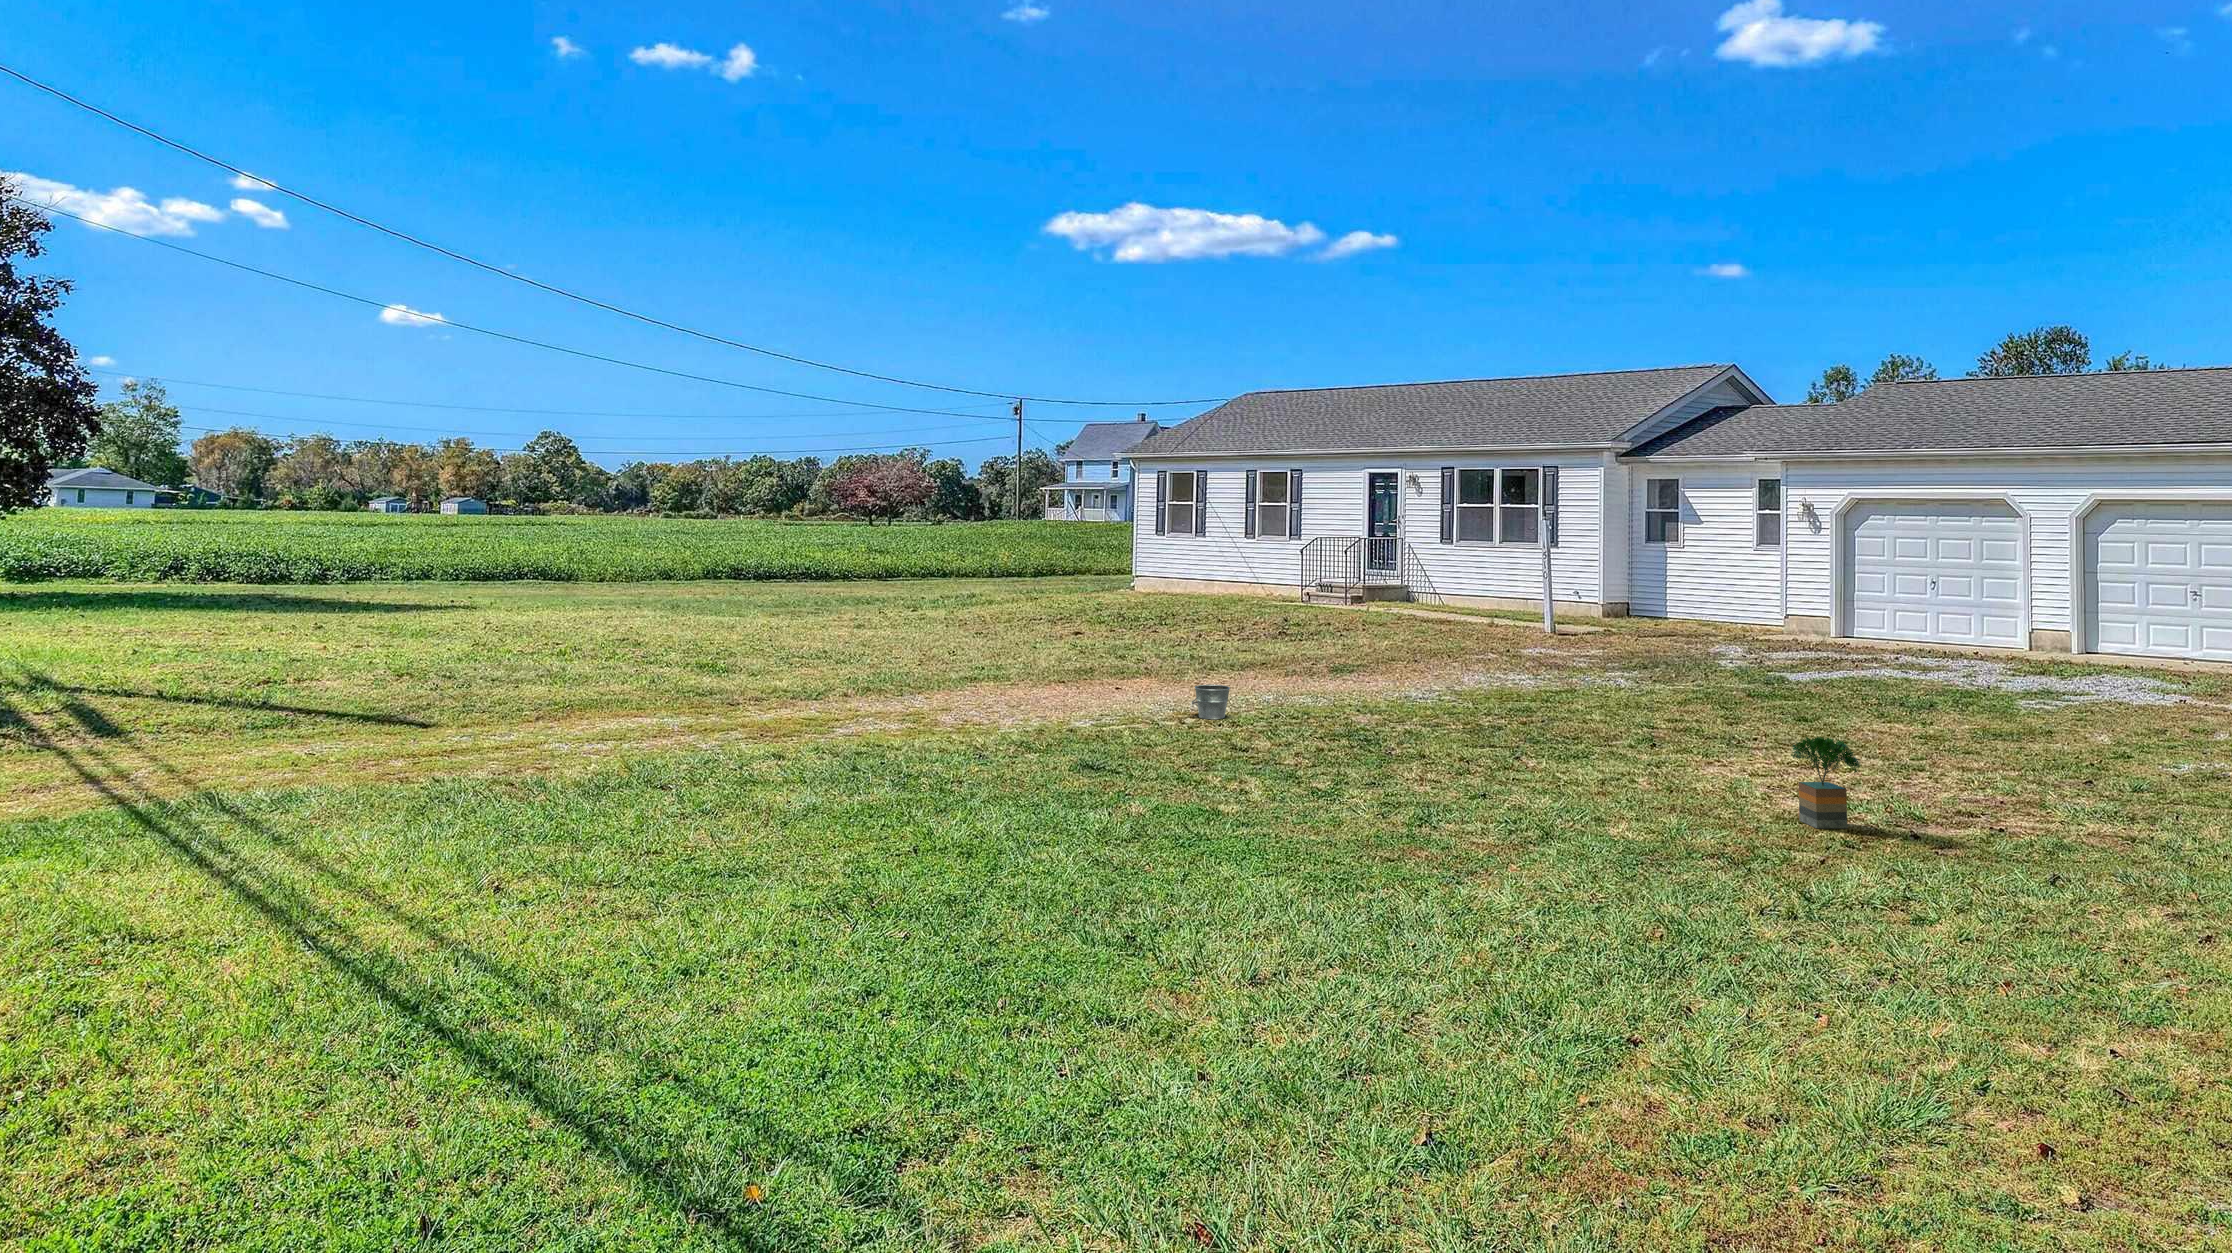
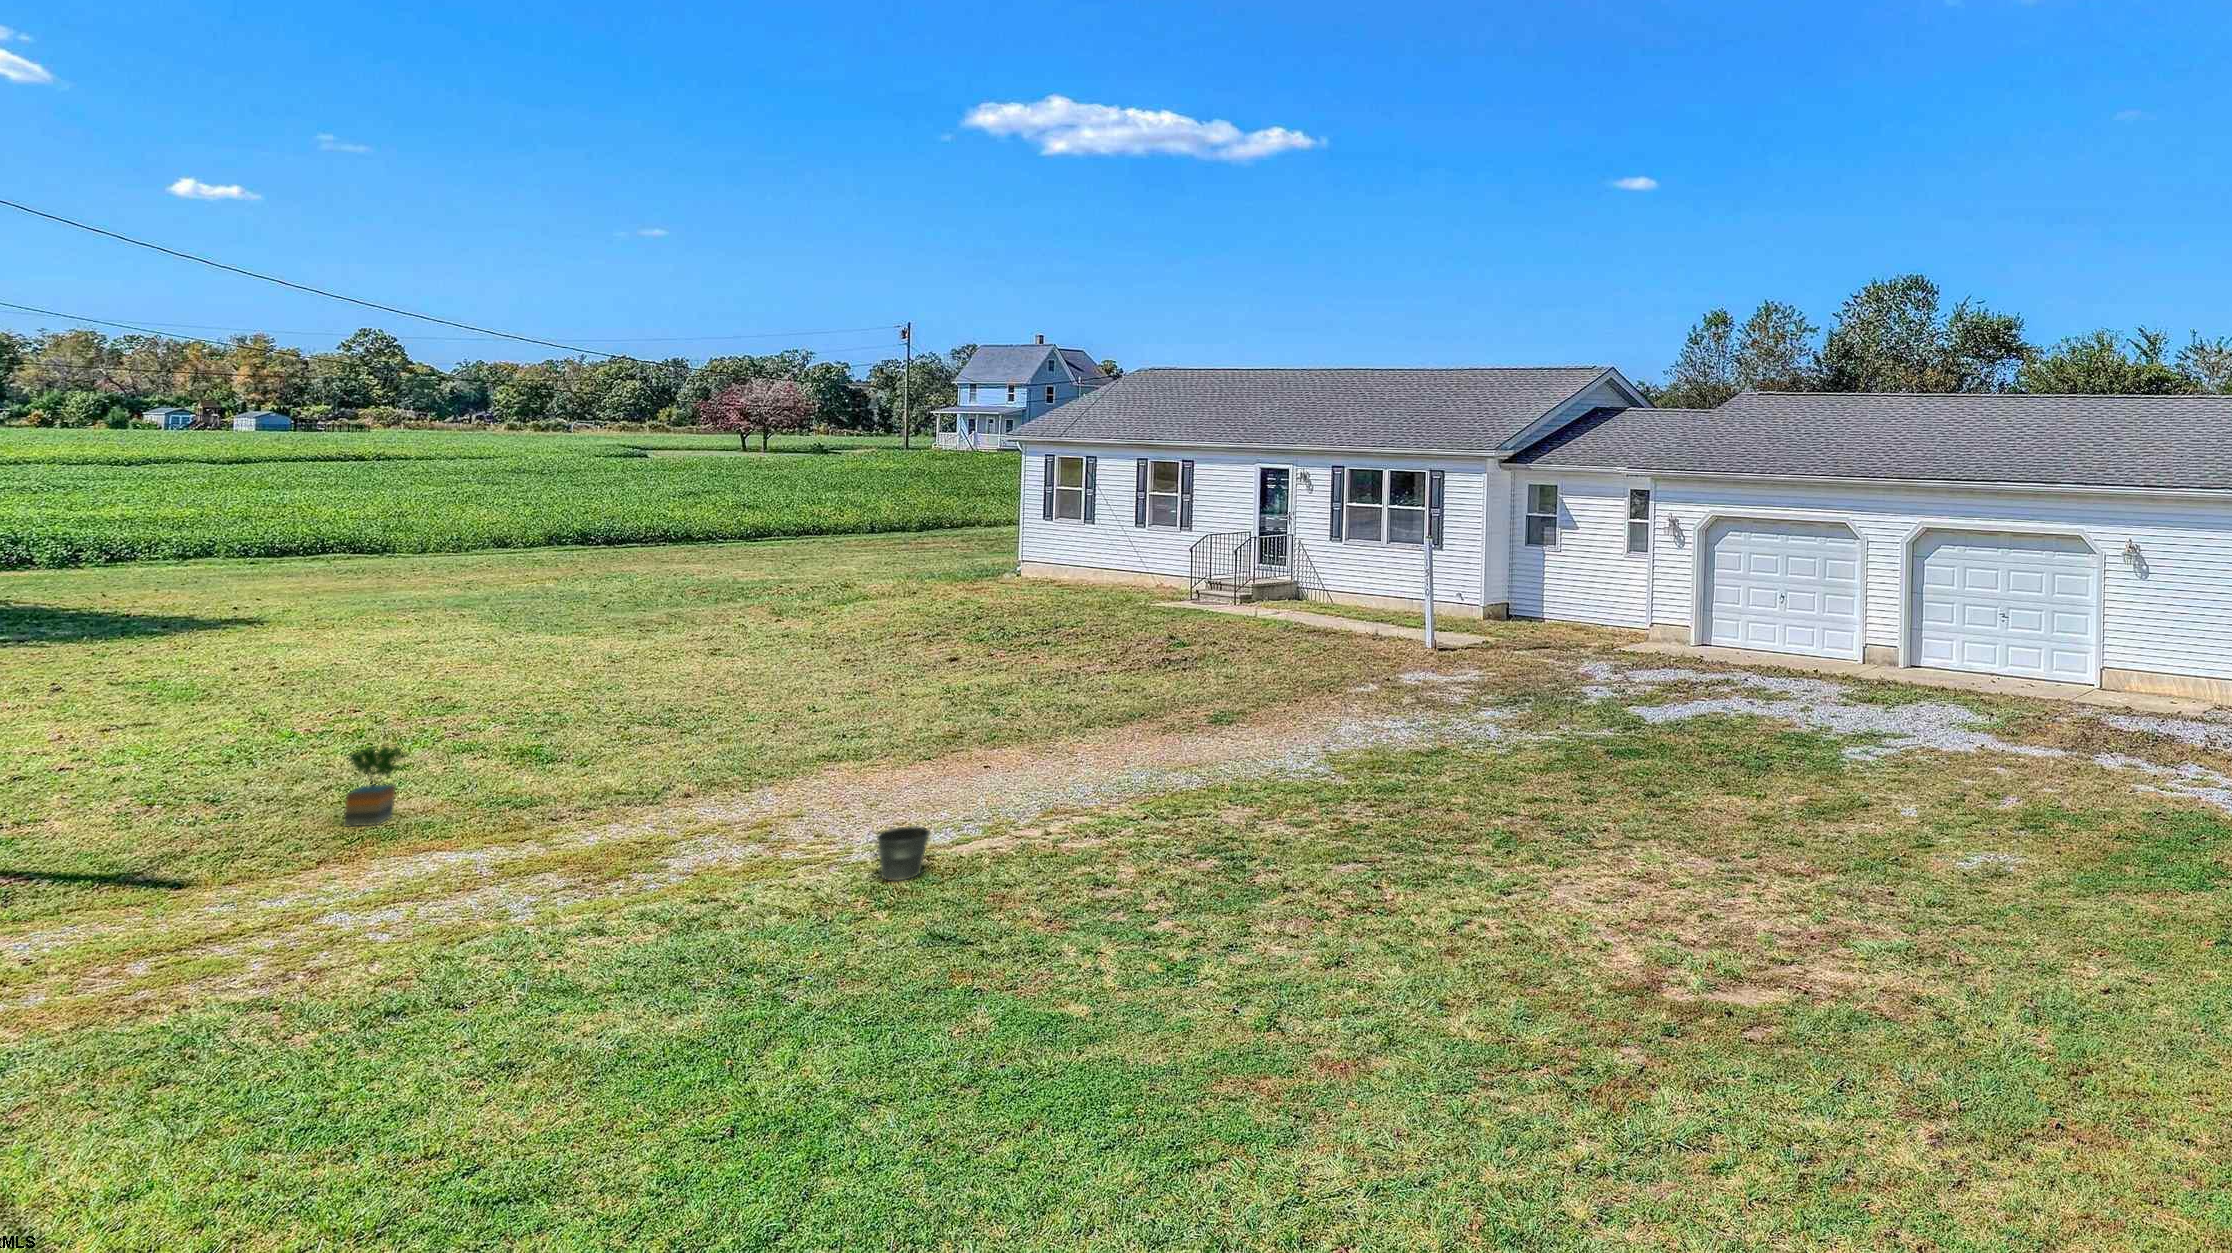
potted tree: present [1792,737,1861,828] -> present [343,747,410,827]

